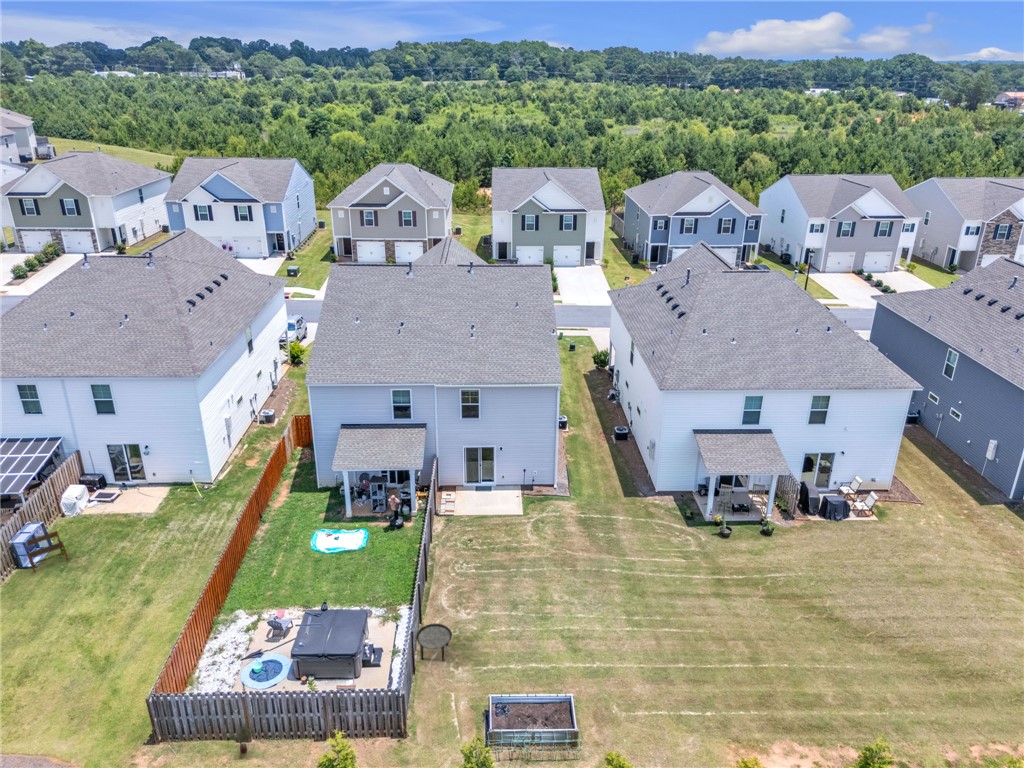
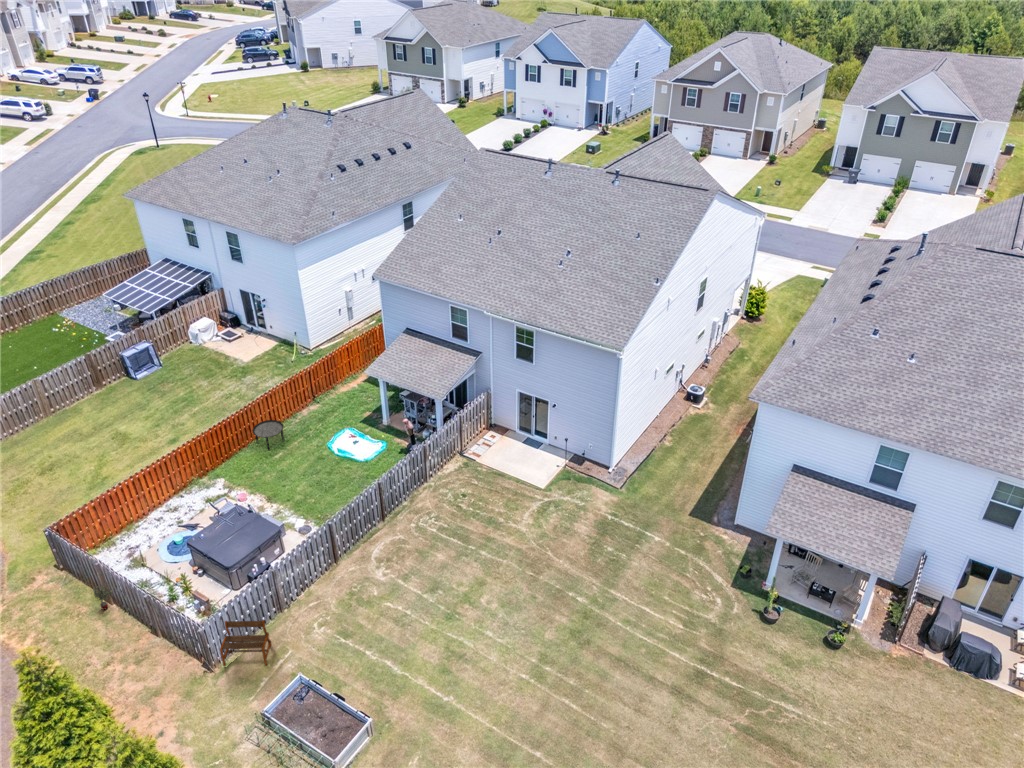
bench: present [27,531,68,572] -> present [220,620,271,667]
round table: present [416,624,452,661] -> present [252,420,284,450]

